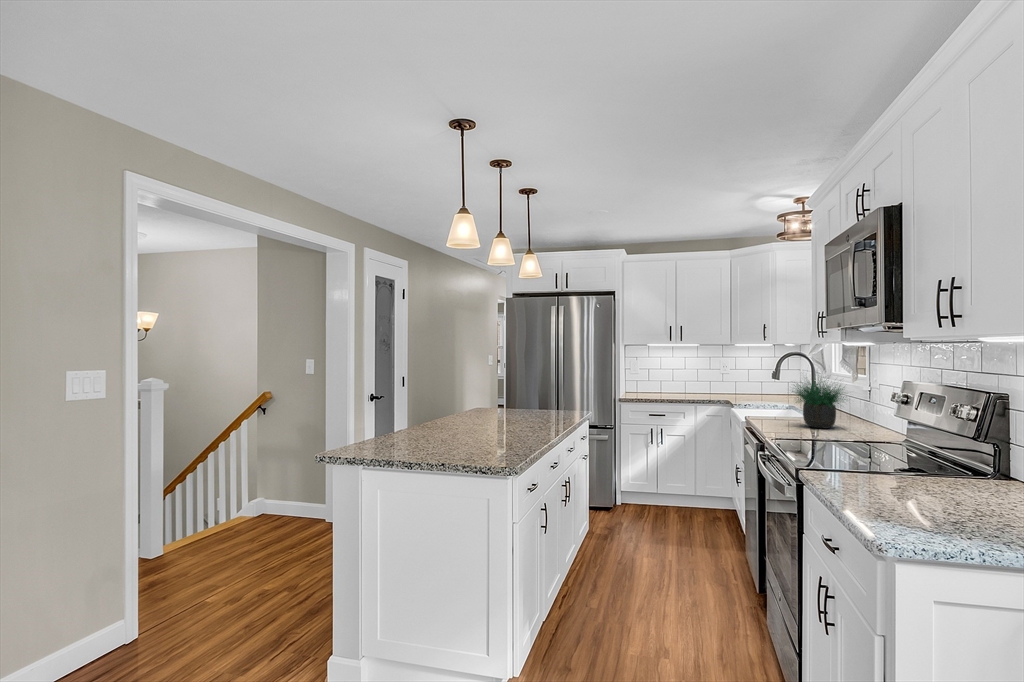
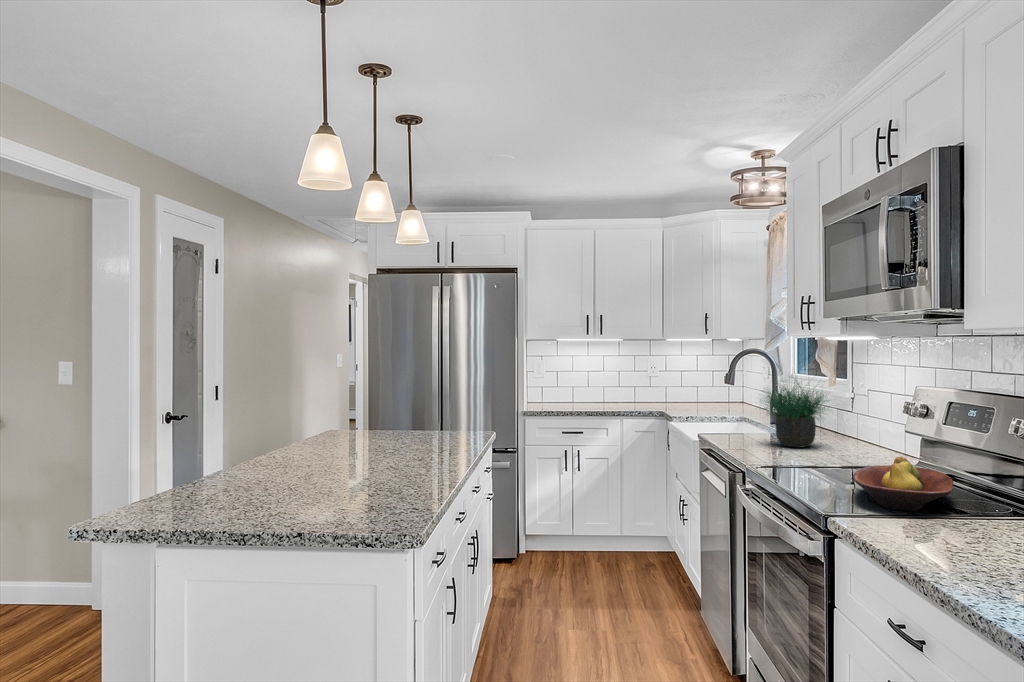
fruit bowl: none [835,433,918,471] -> present [853,457,953,511]

